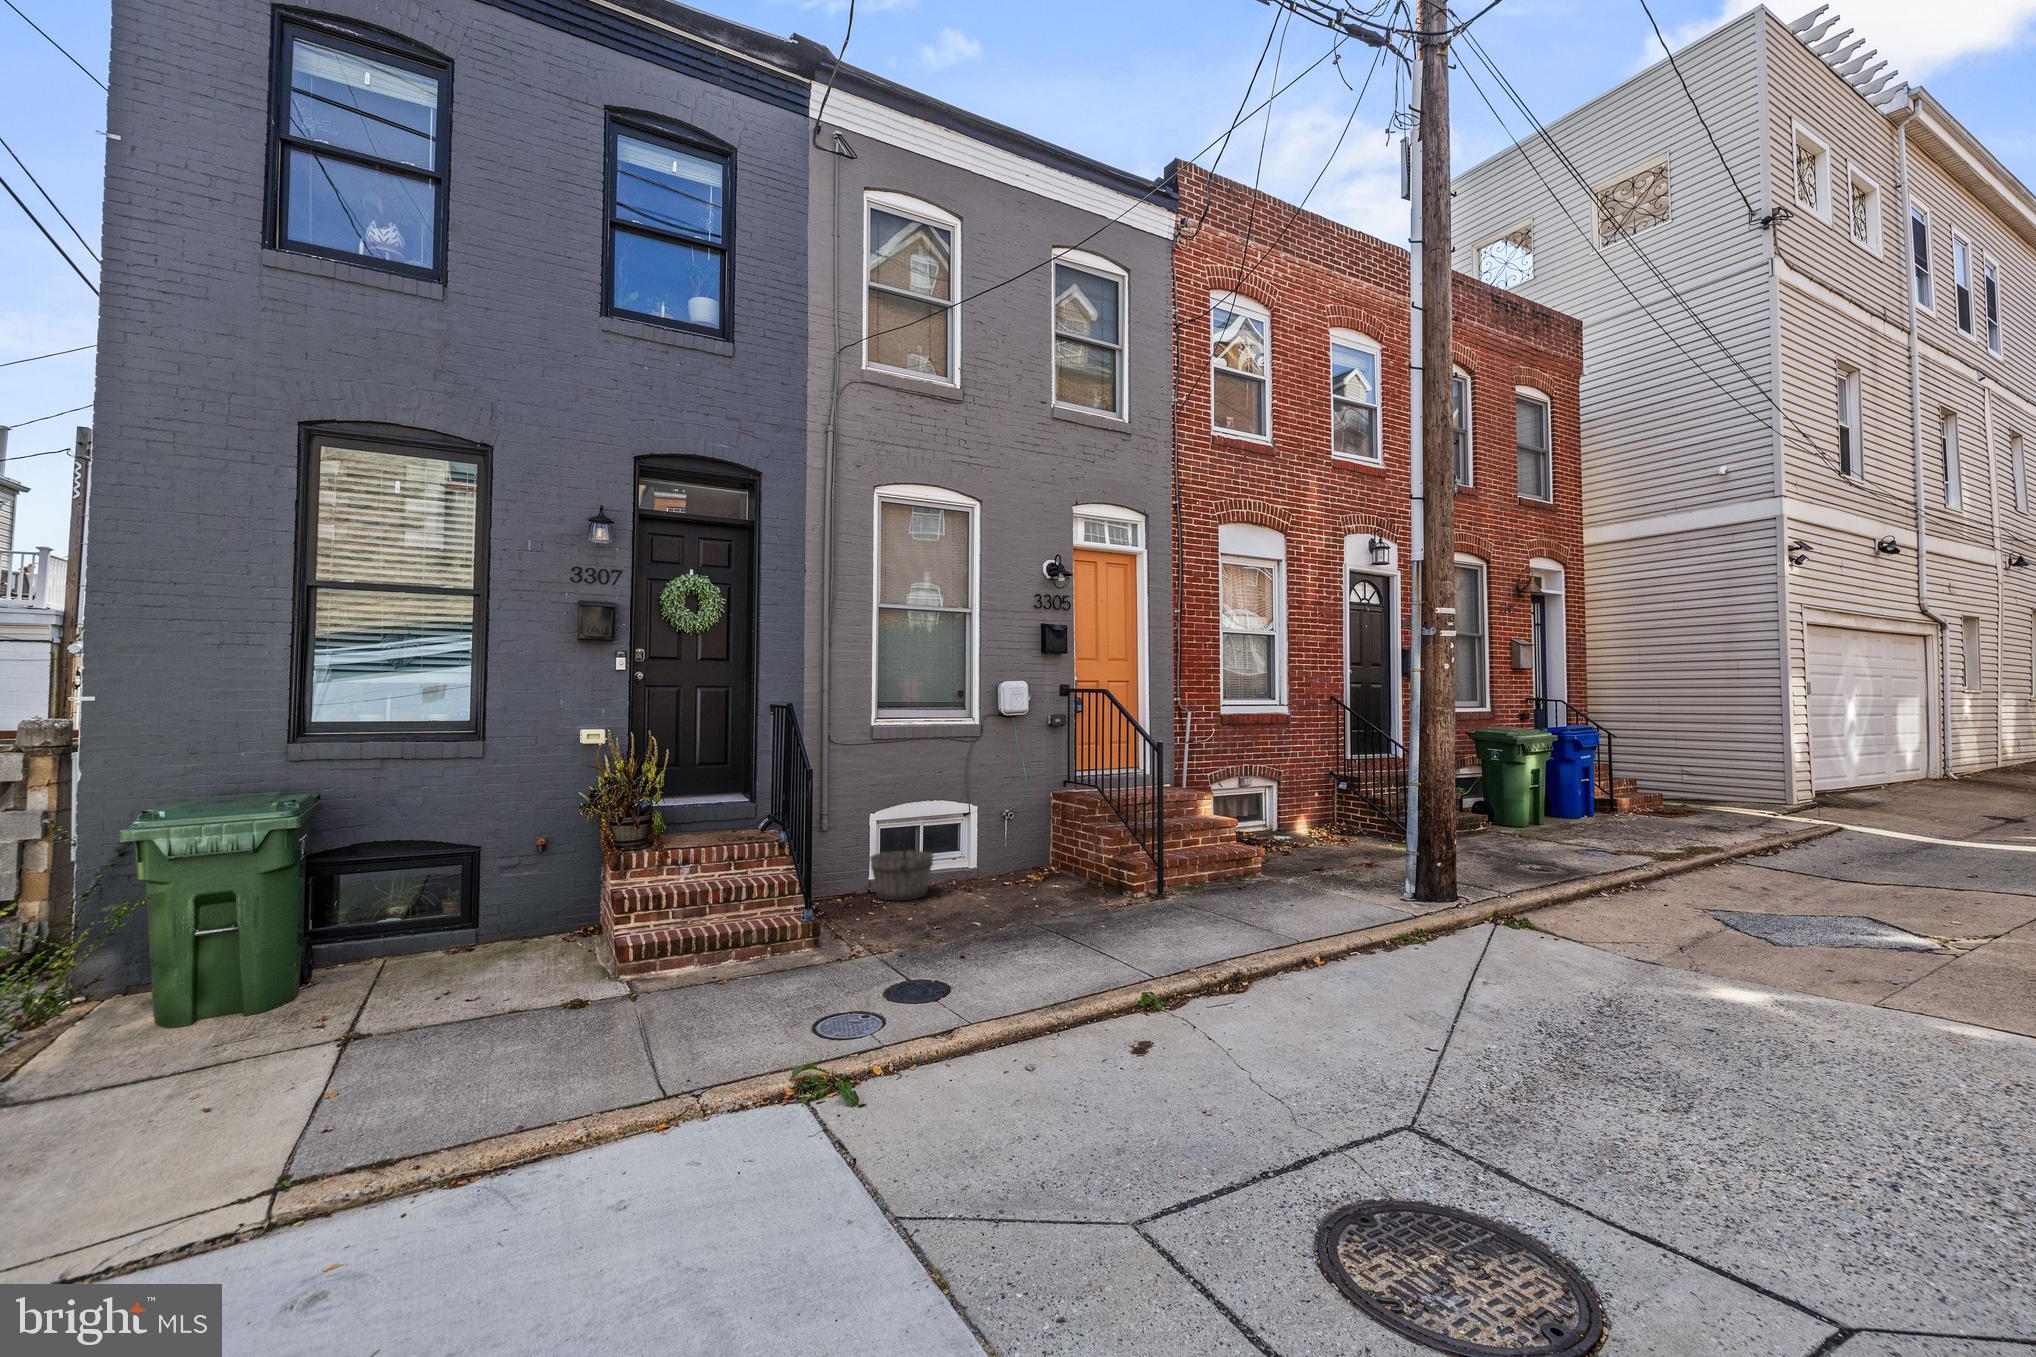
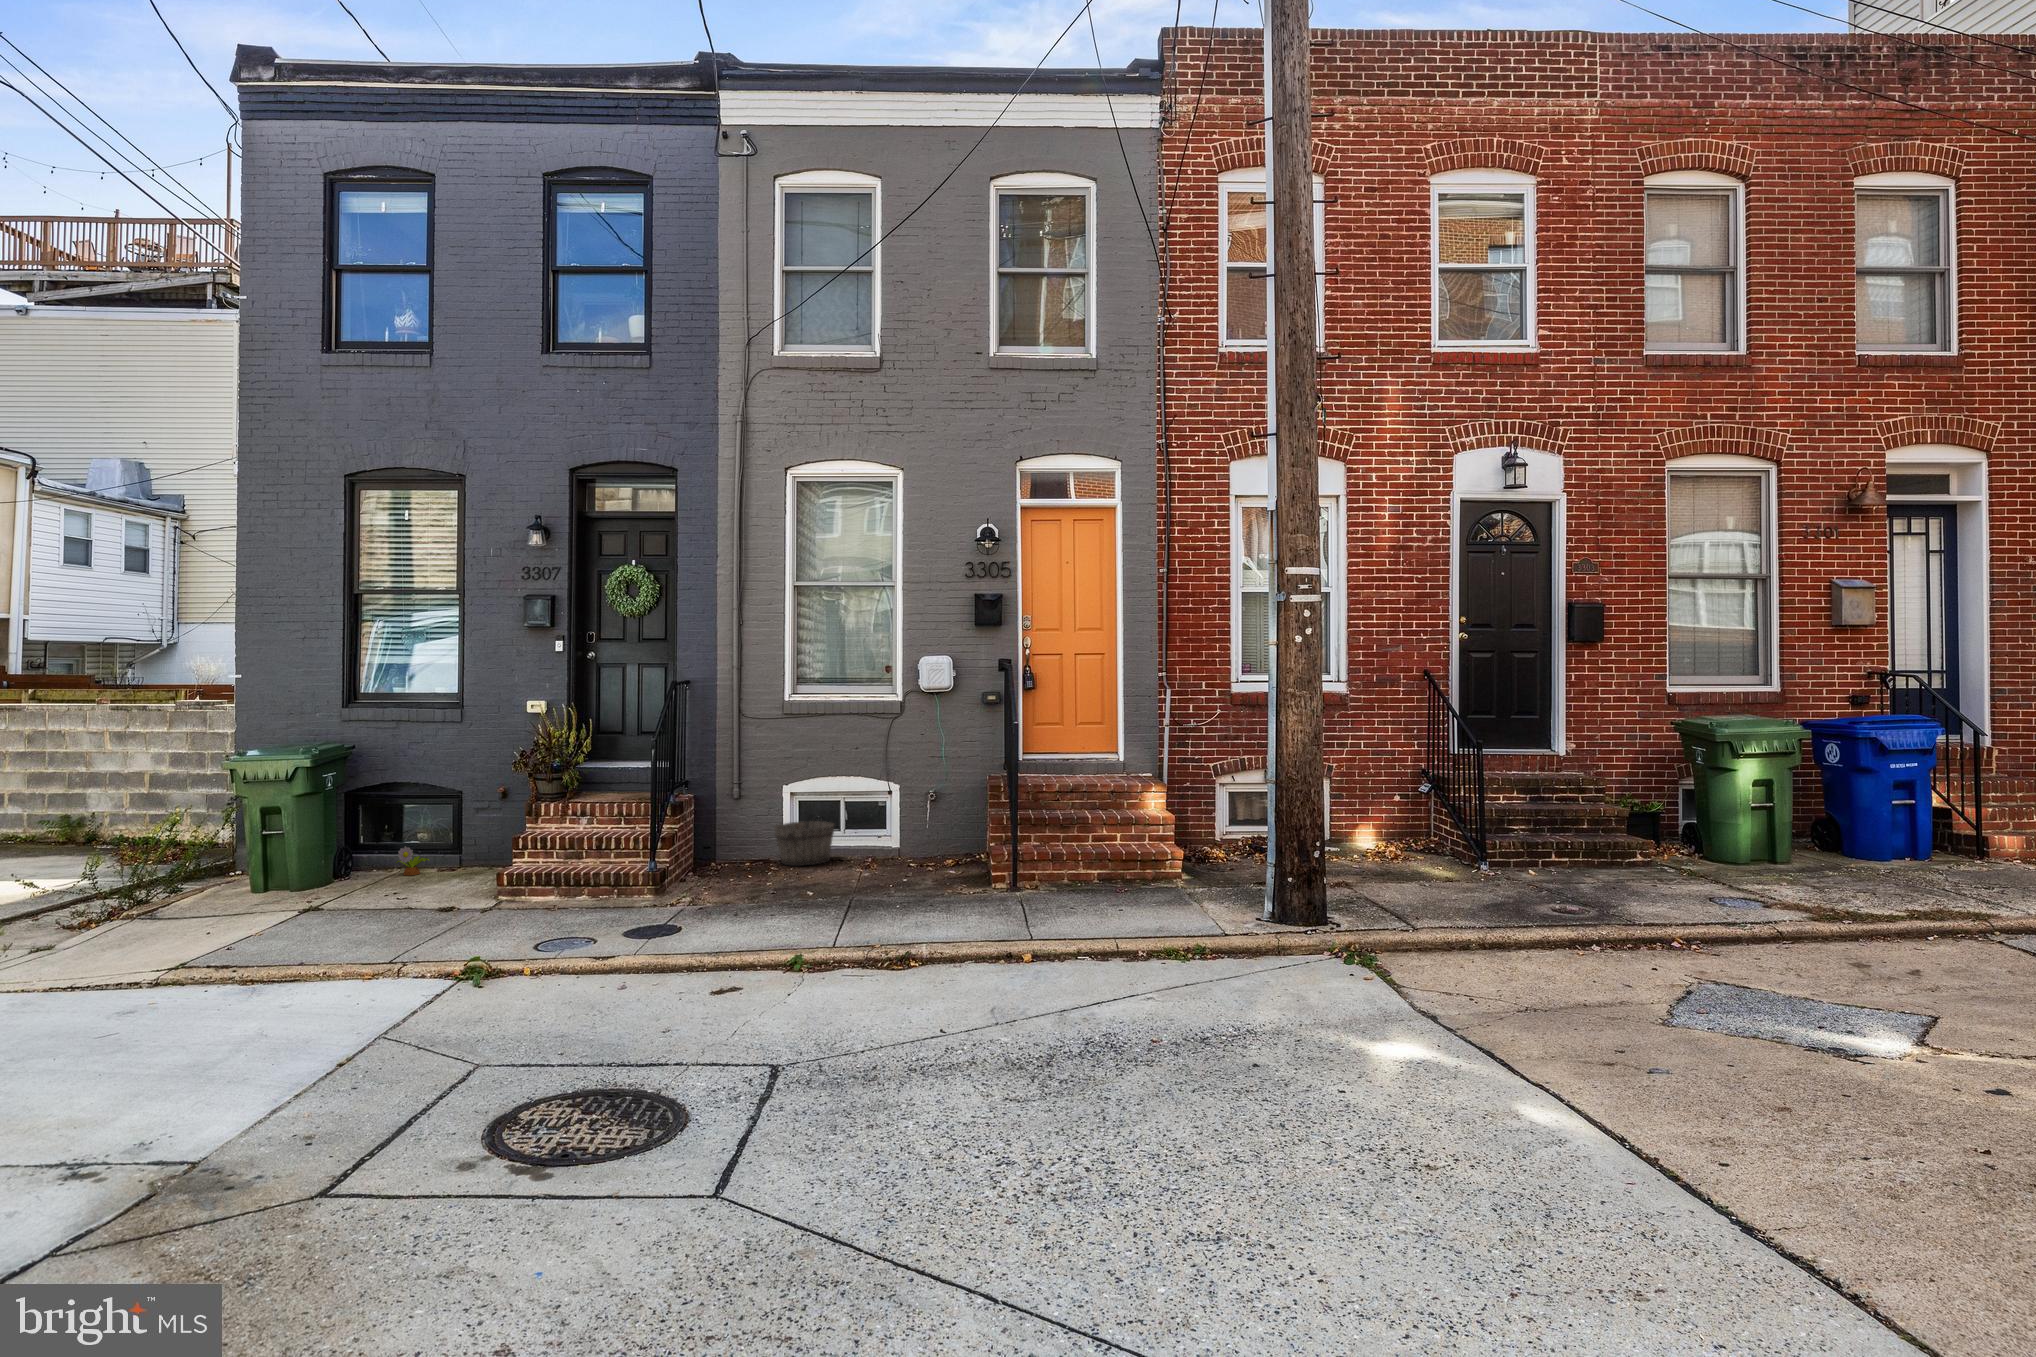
decorative plant: none [366,923,420,965] -> present [396,846,429,876]

